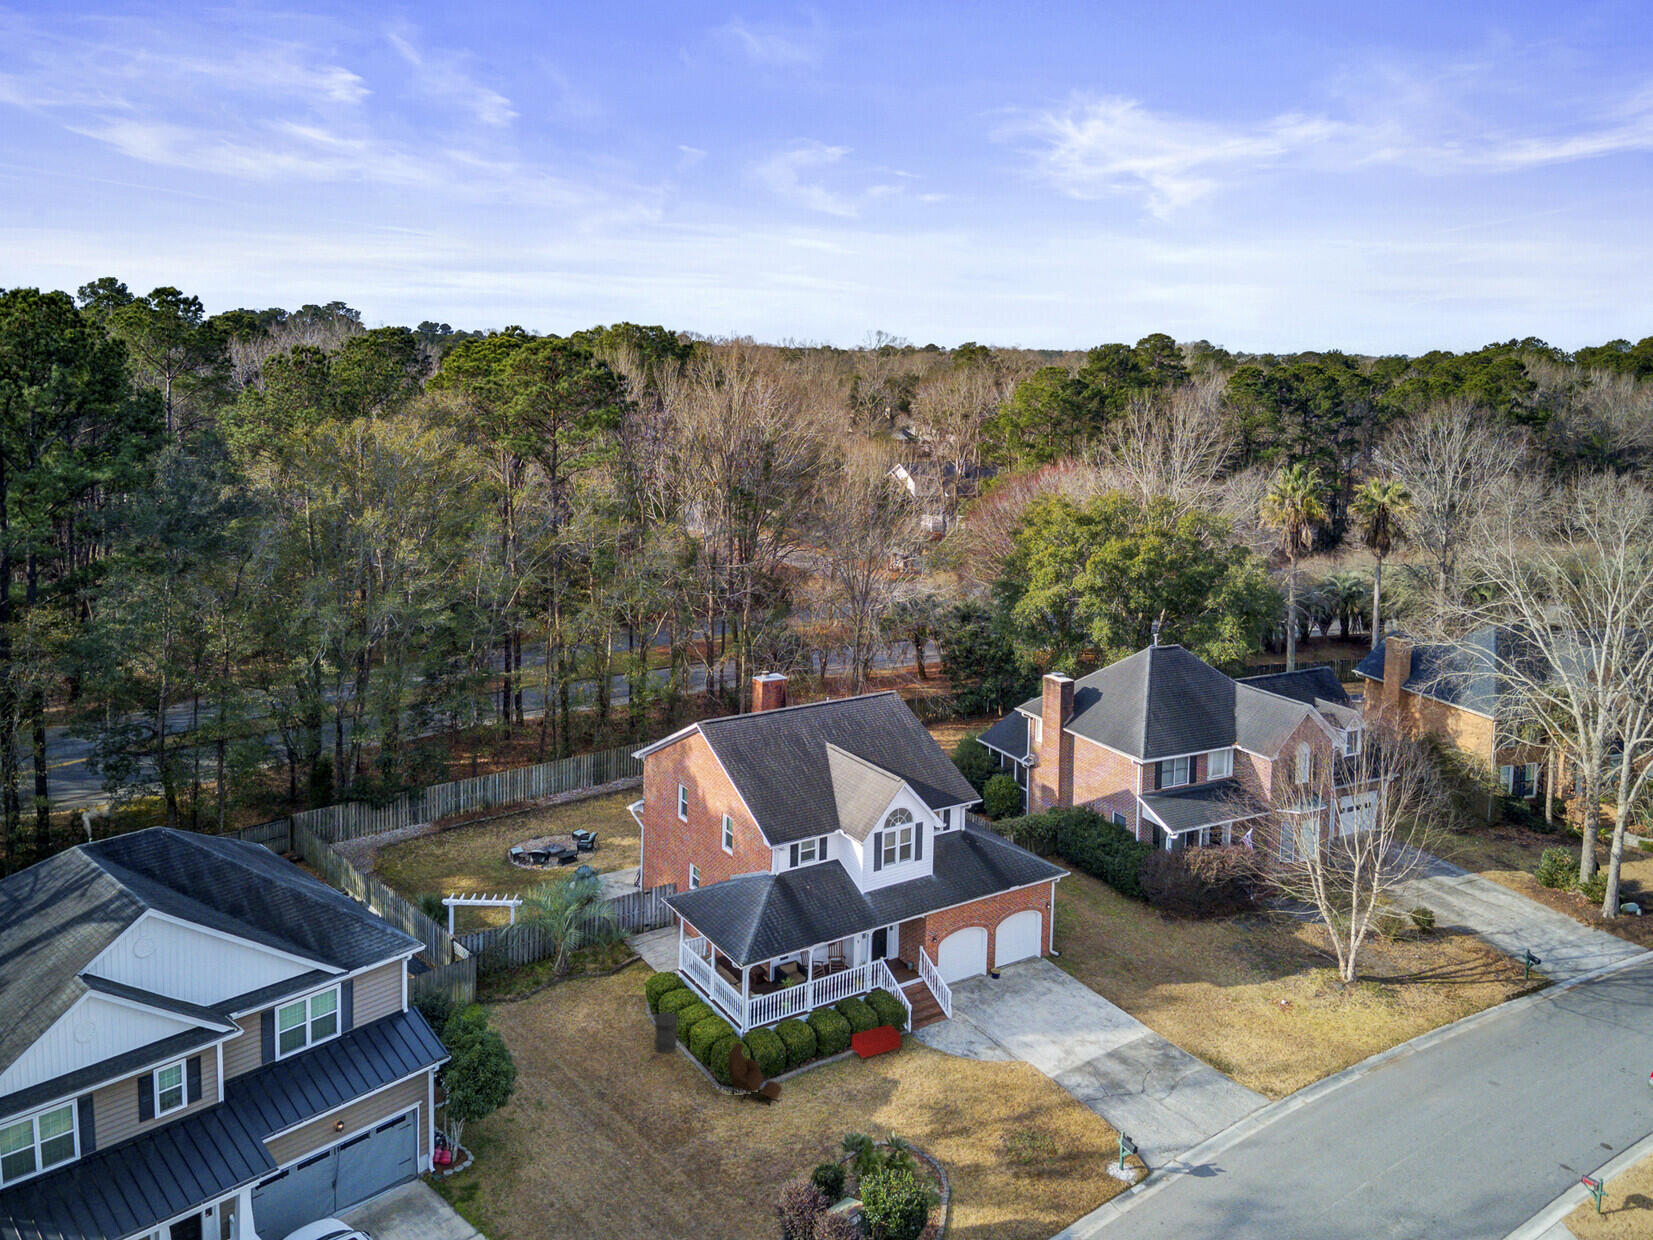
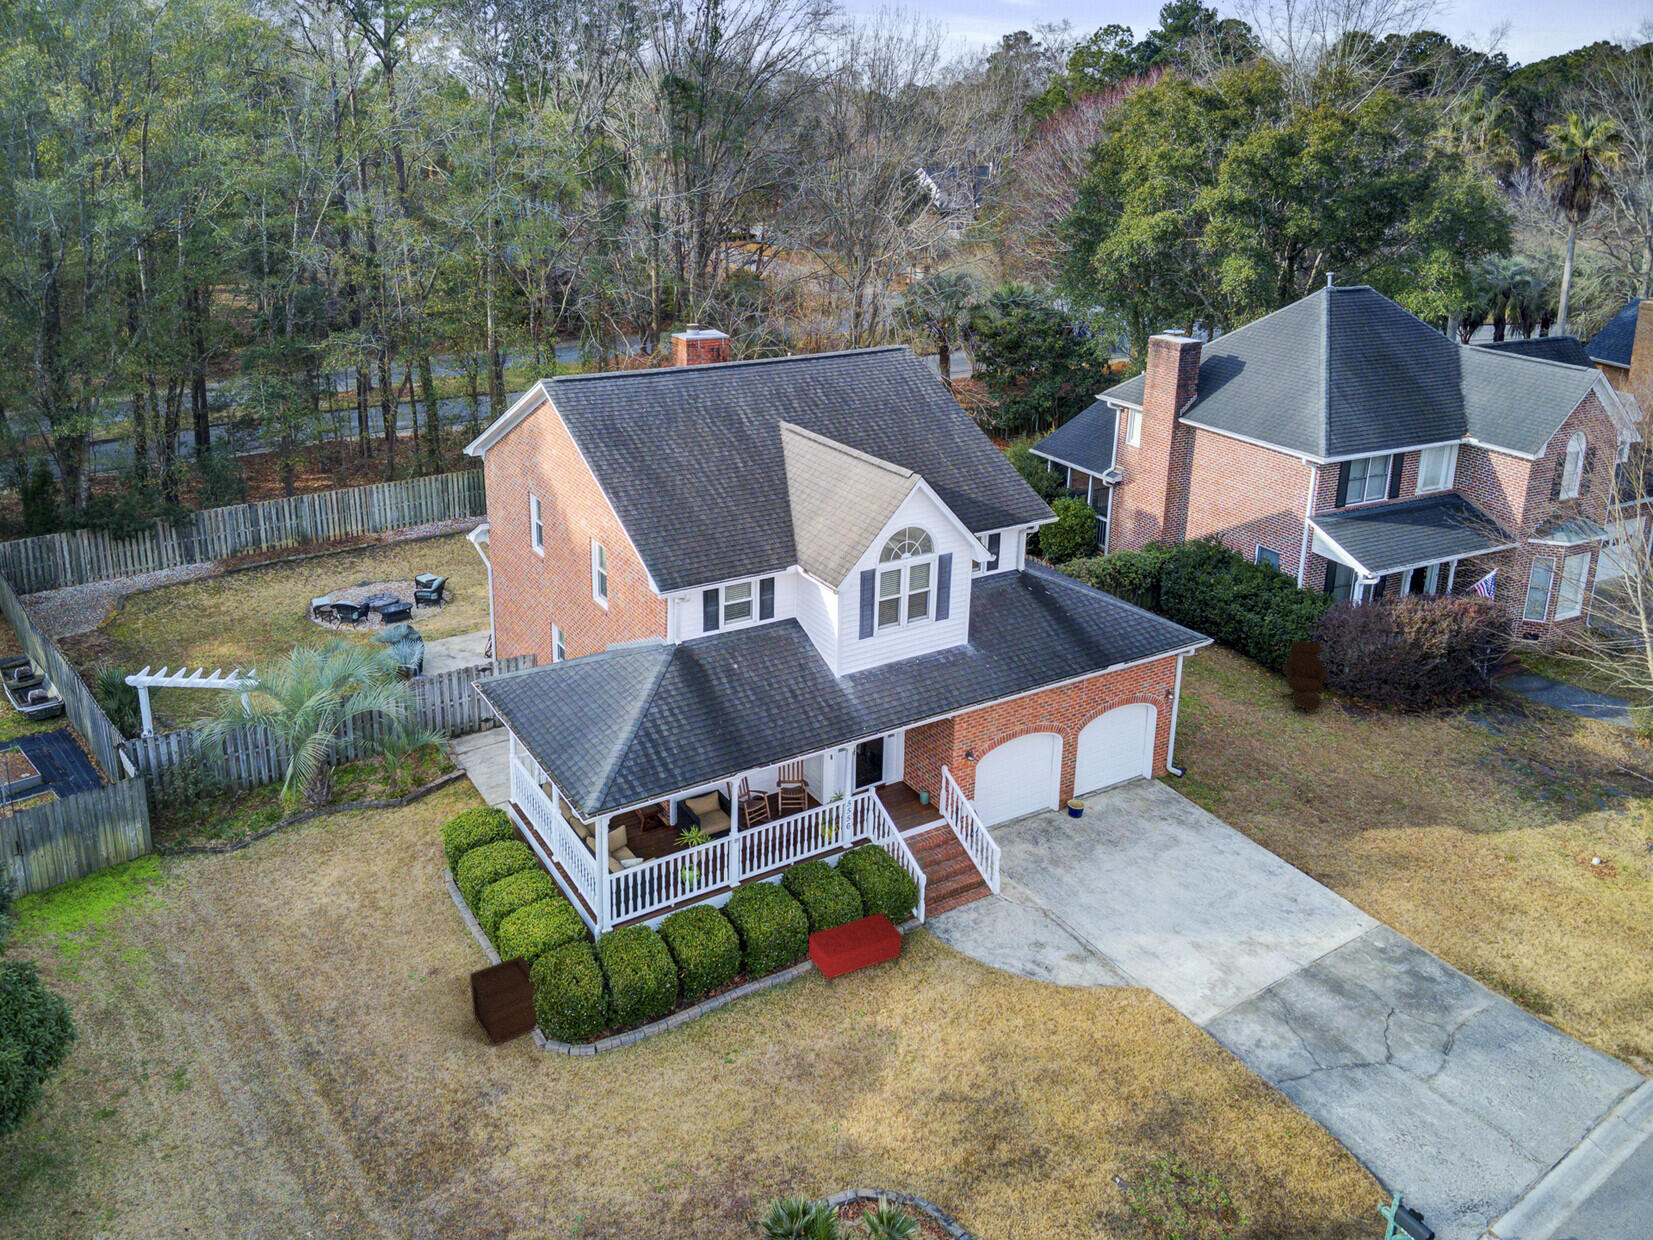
trash can: present [654,1012,678,1053] -> none [439,890,488,963]
lounge chair: present [729,1043,782,1101] -> present [1283,641,1329,713]
wooden crate: none [677,1044,717,1090] -> present [470,956,537,1046]

